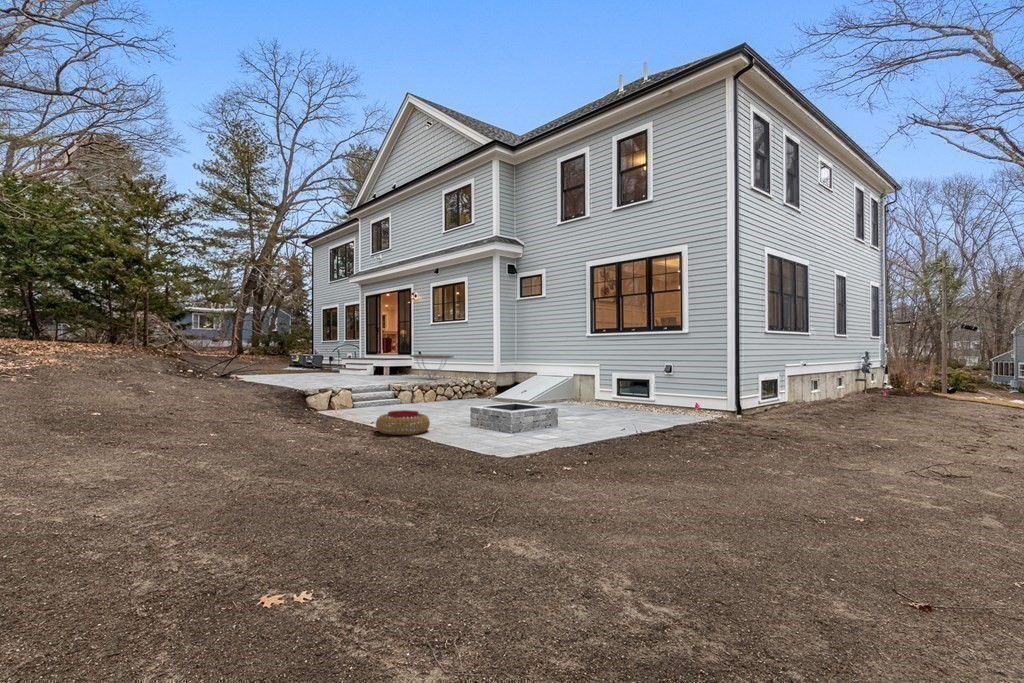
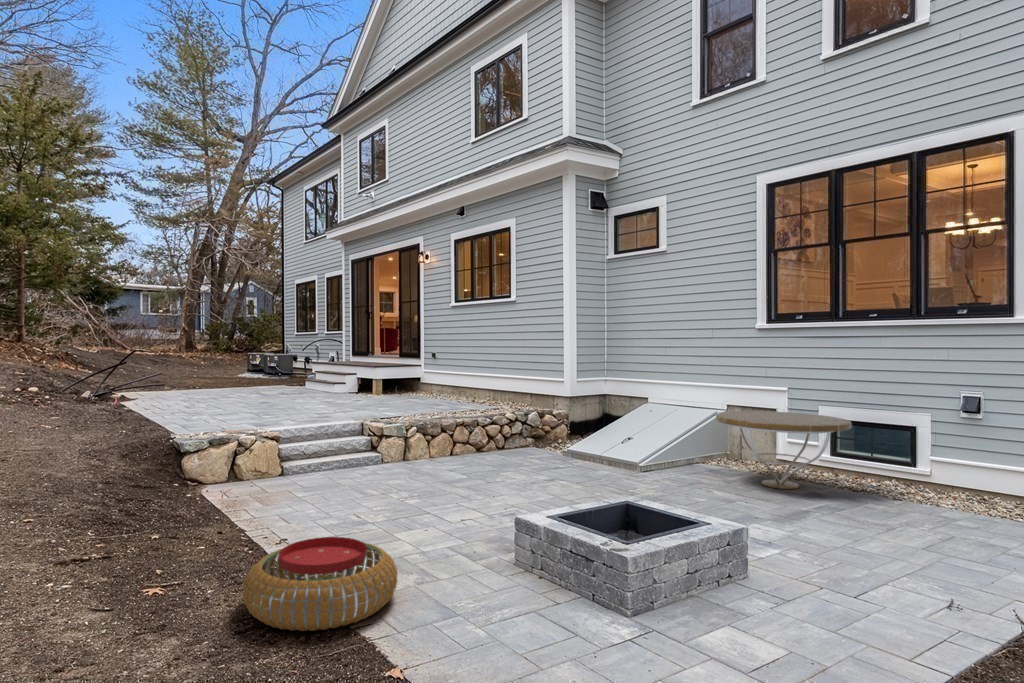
coffee table: present [410,355,454,380] -> present [716,411,852,489]

